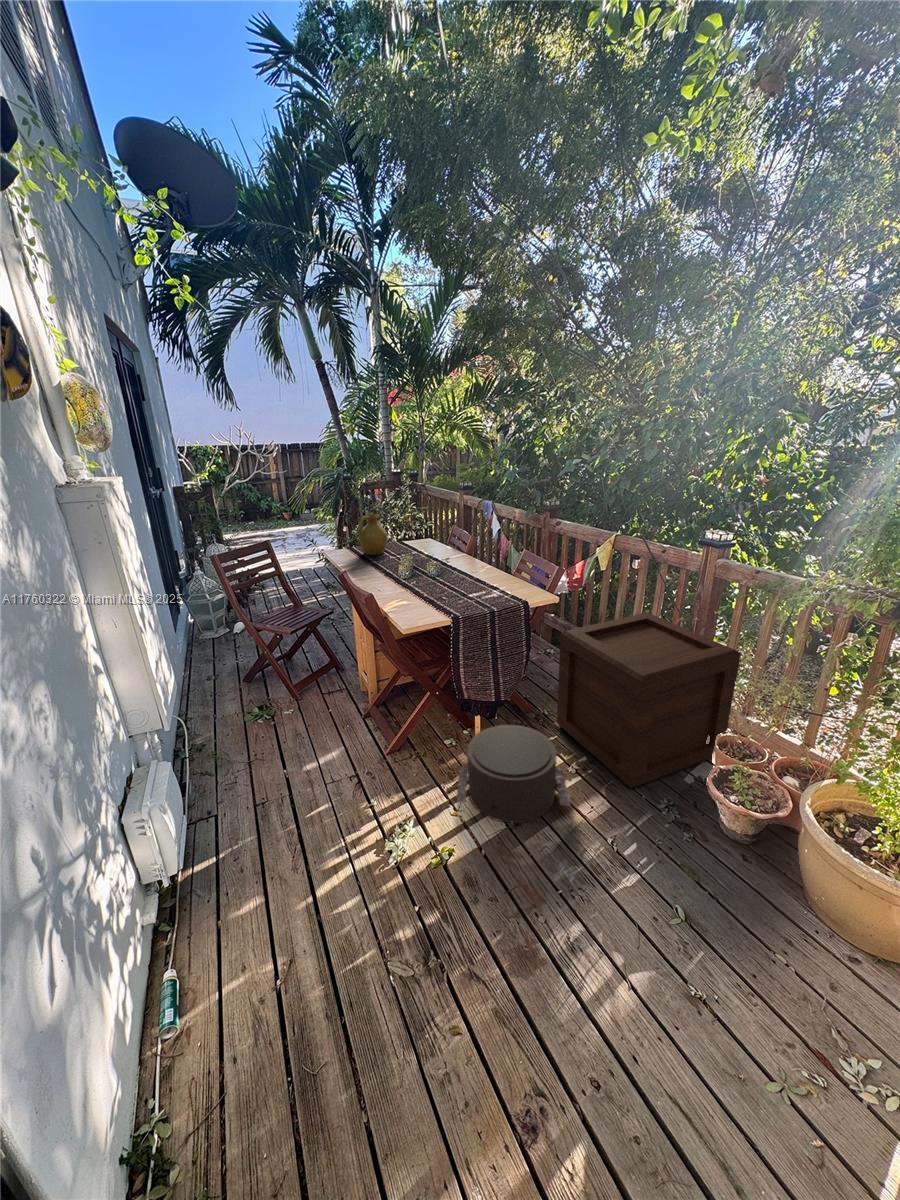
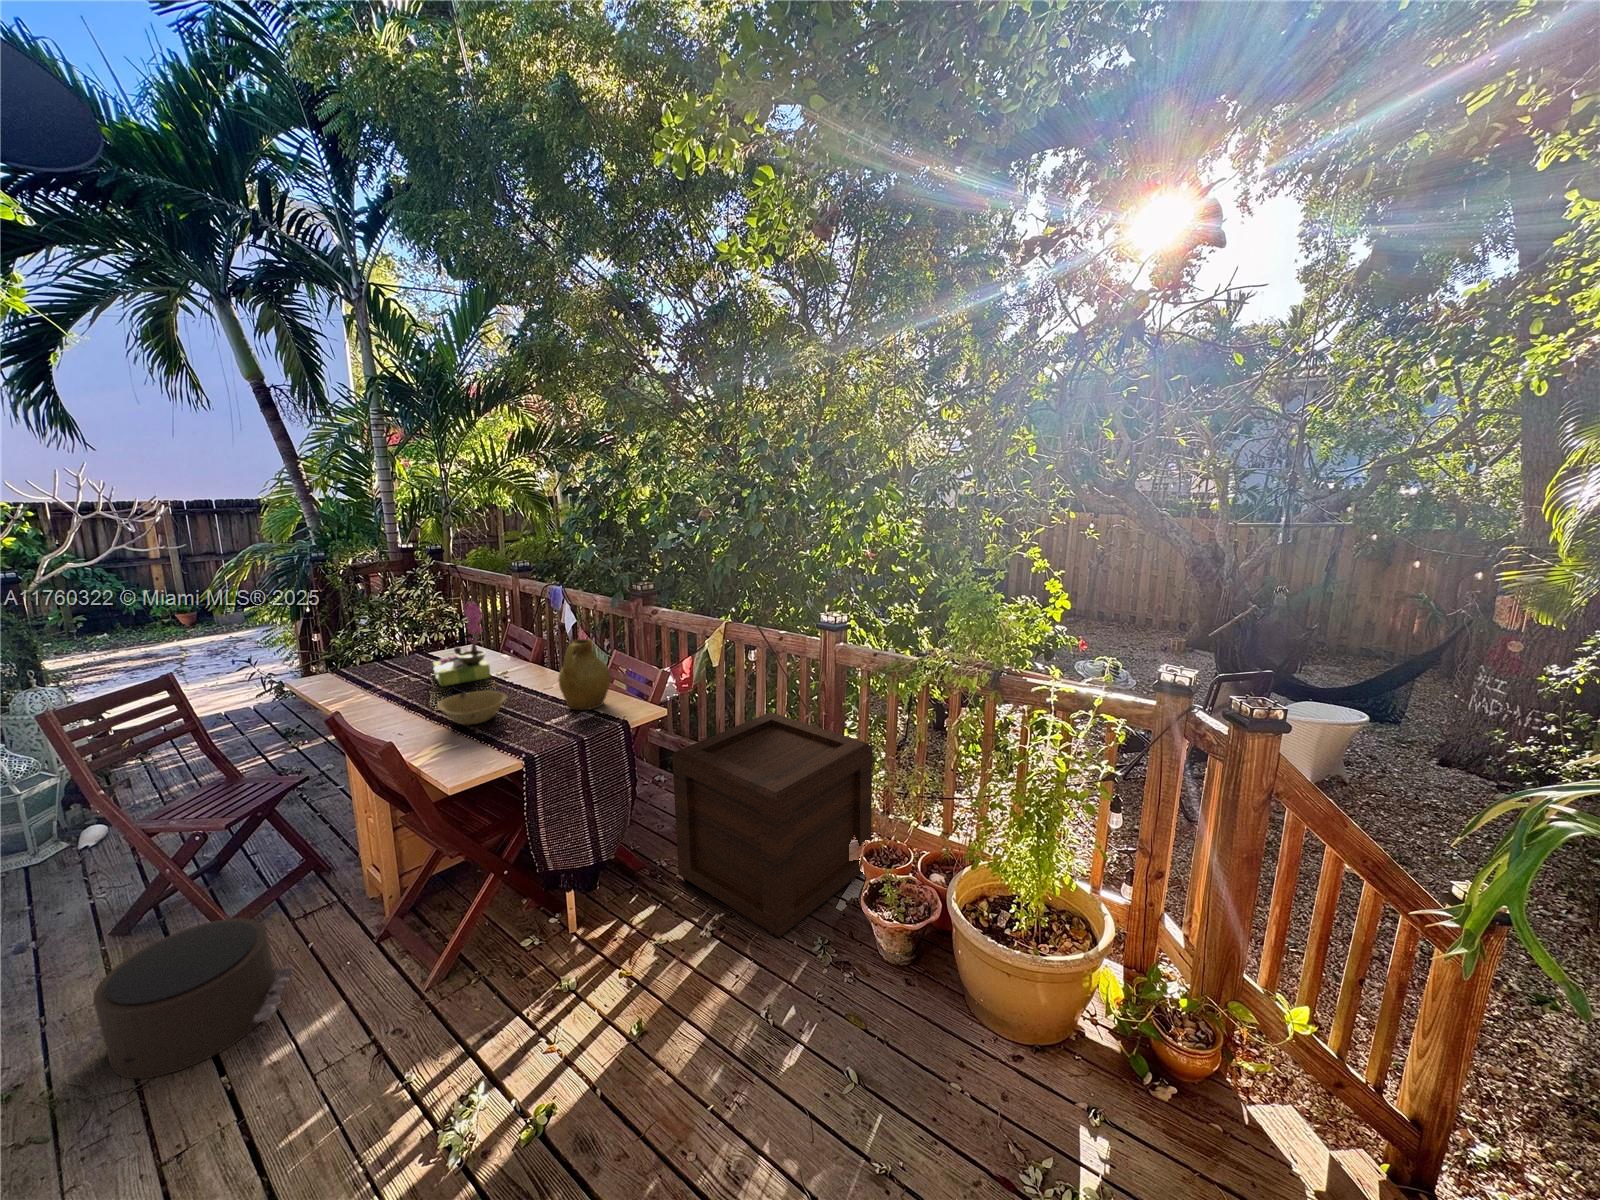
flower arrangement: none [405,506,441,564] -> present [433,602,490,686]
pitcher: present [358,514,388,555] -> present [559,639,611,710]
bowl: none [403,569,447,591] -> present [437,691,507,725]
pouf: present [457,725,570,823] -> present [62,918,293,1079]

